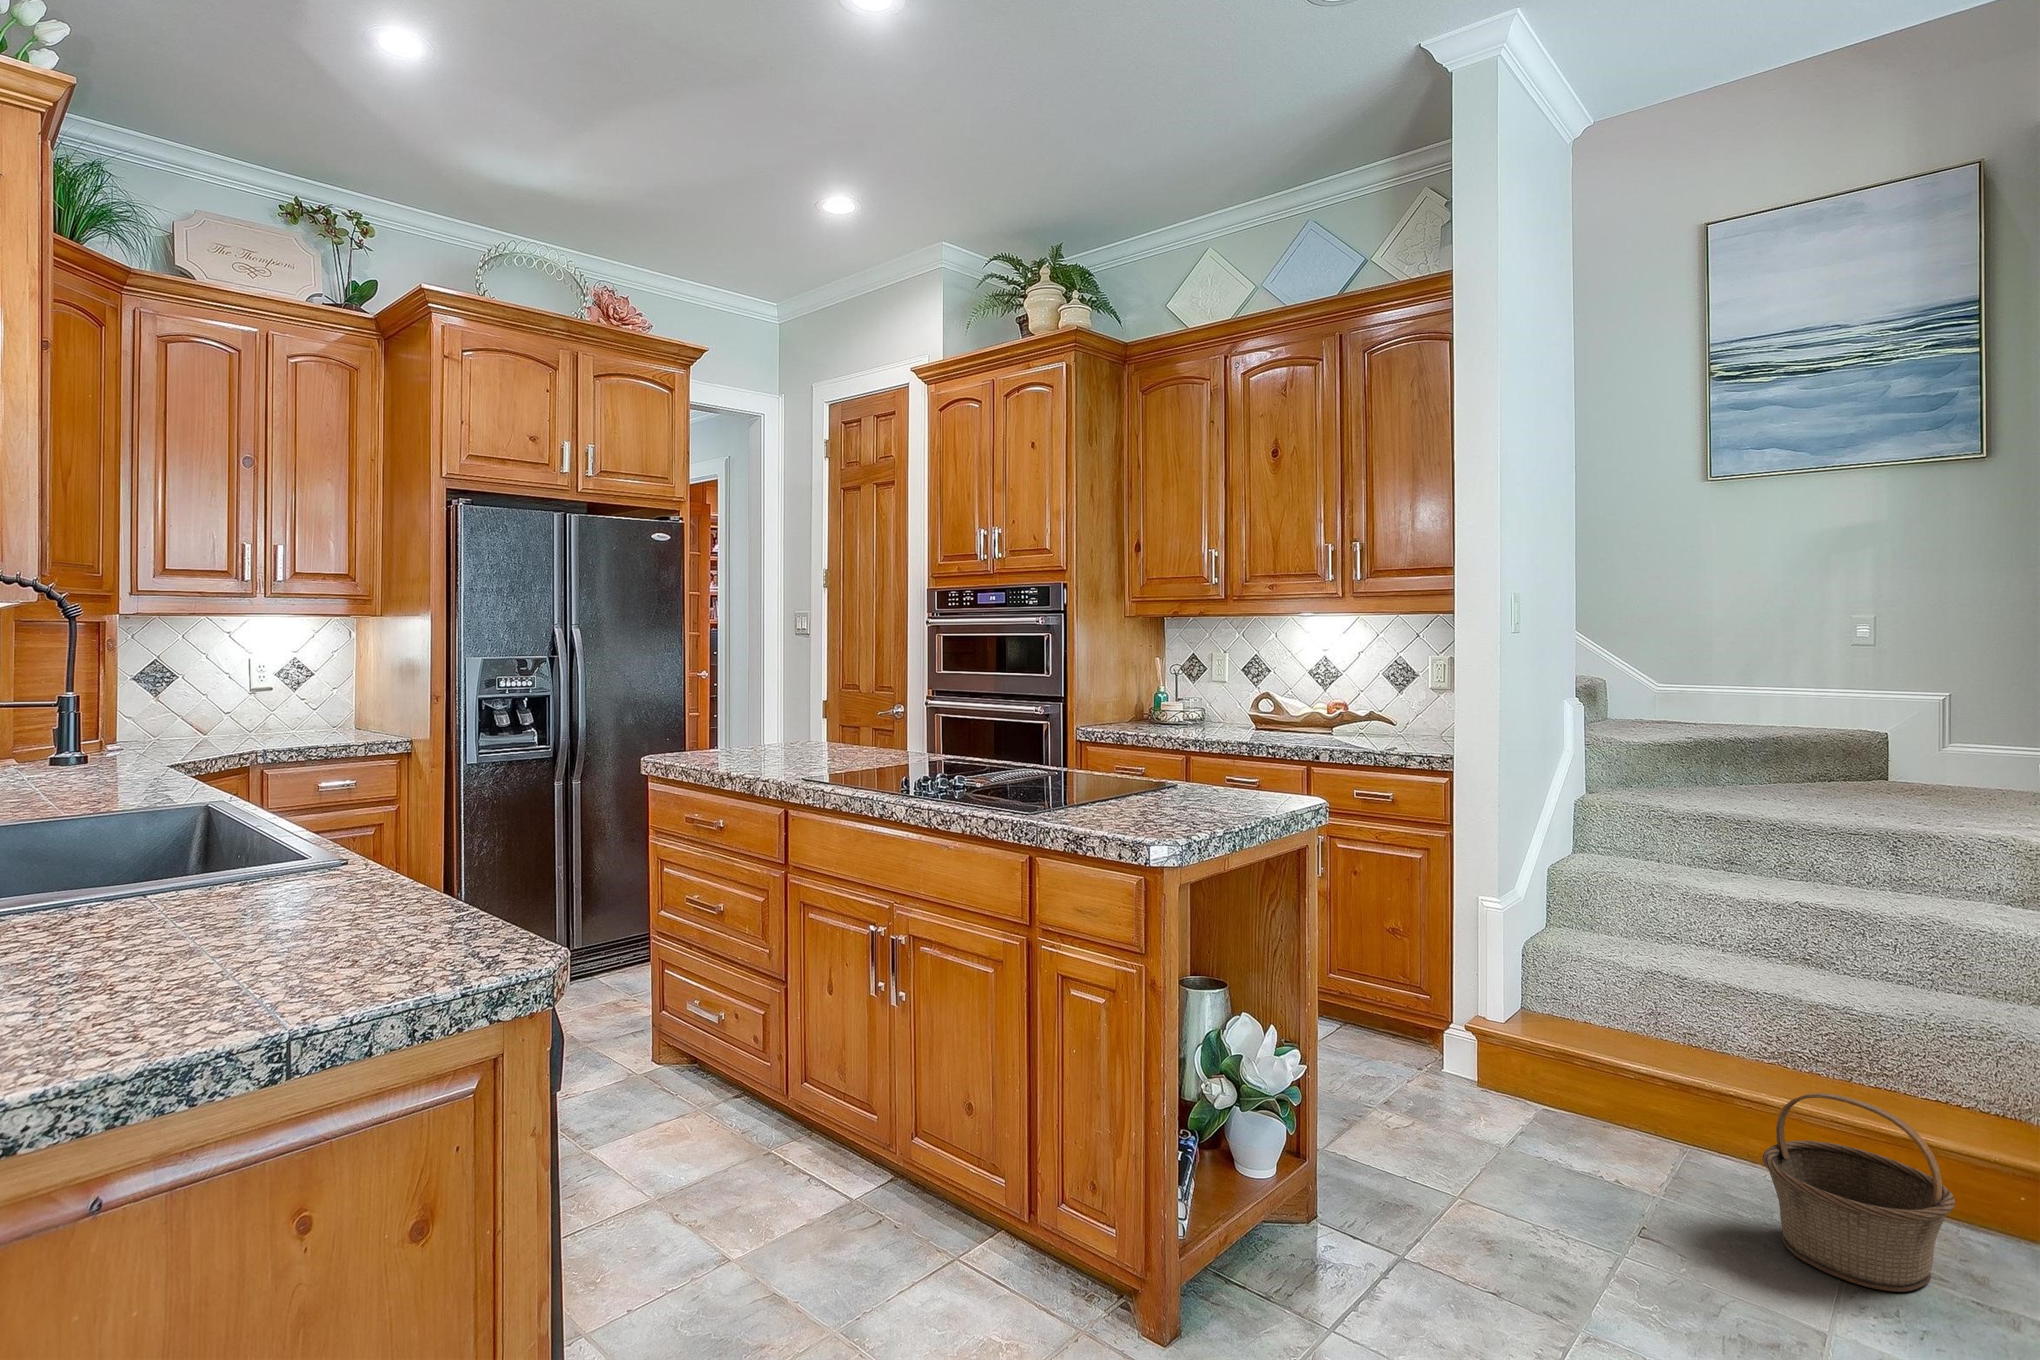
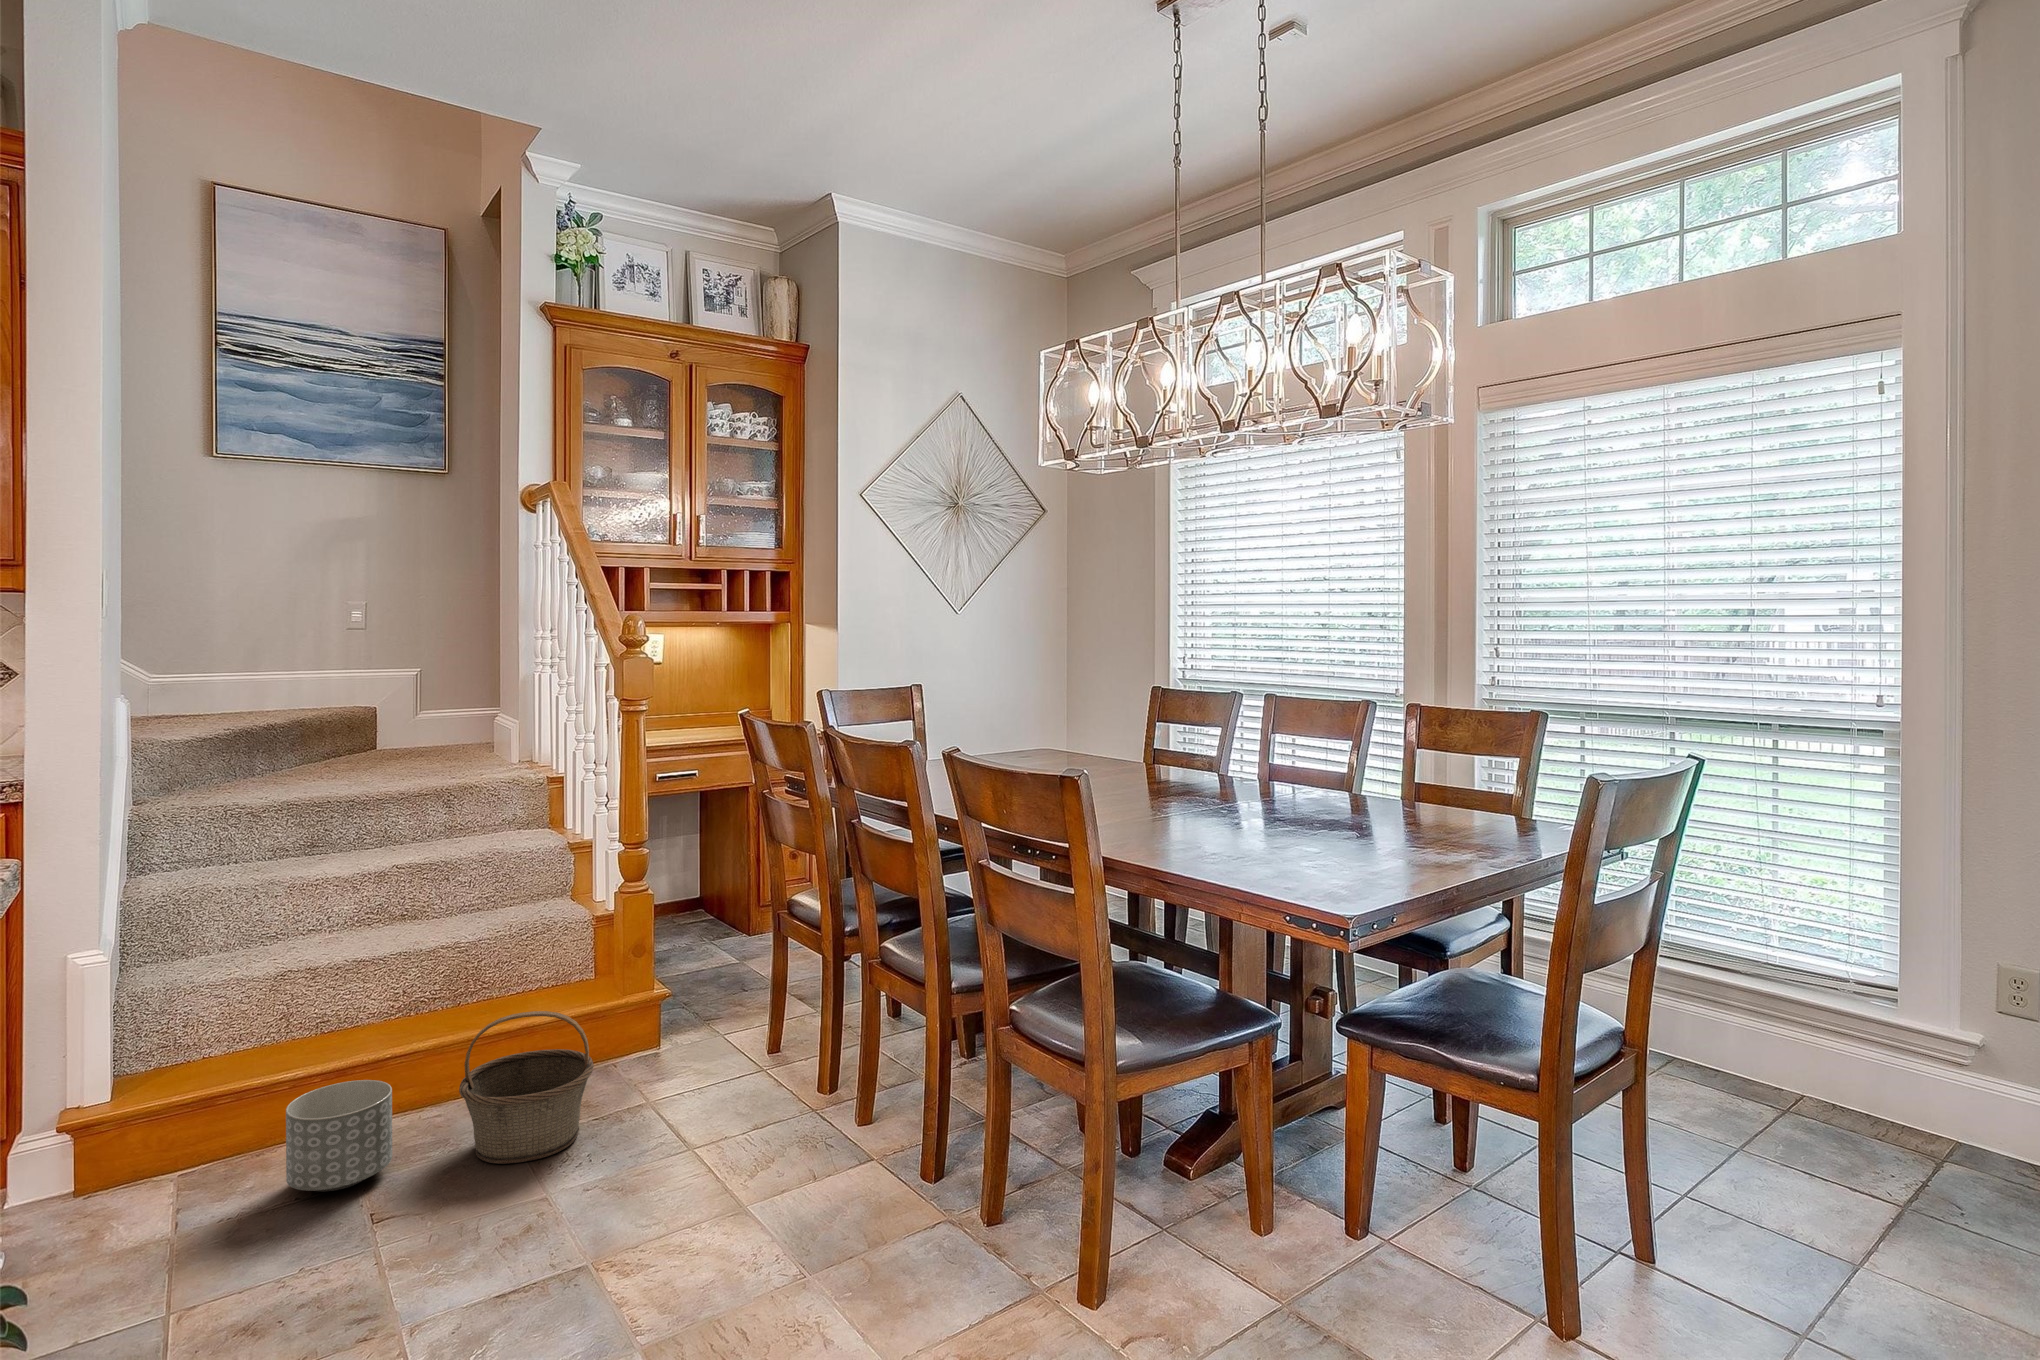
planter: none [1592,1083,1695,1194] -> present [286,1080,392,1192]

